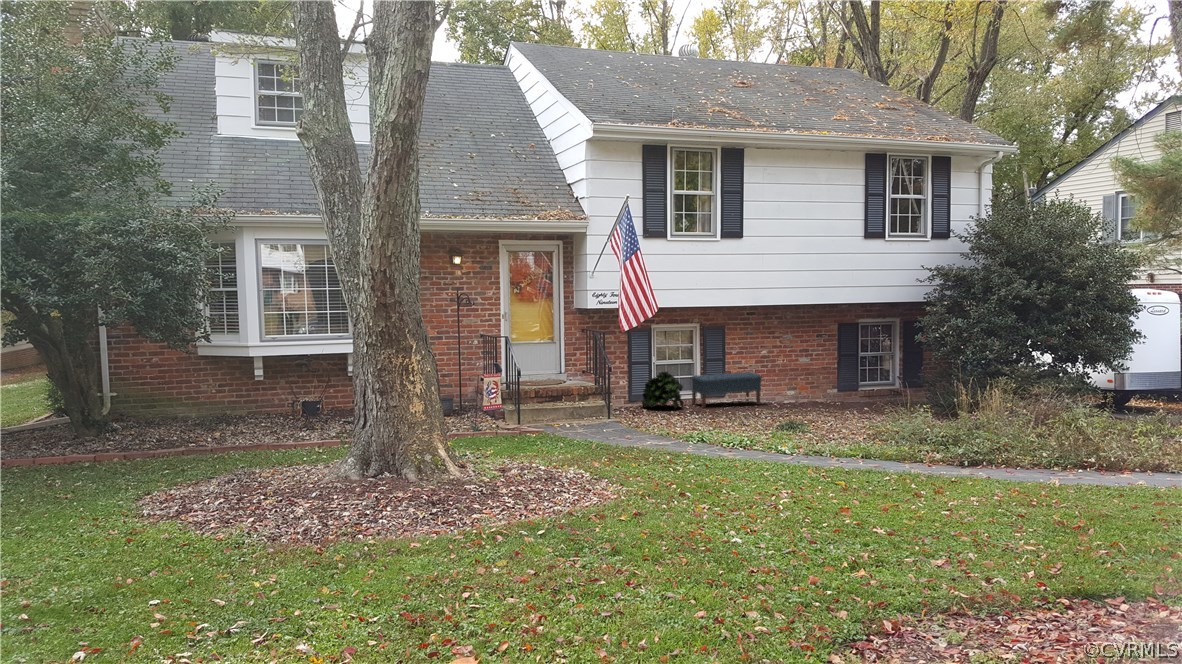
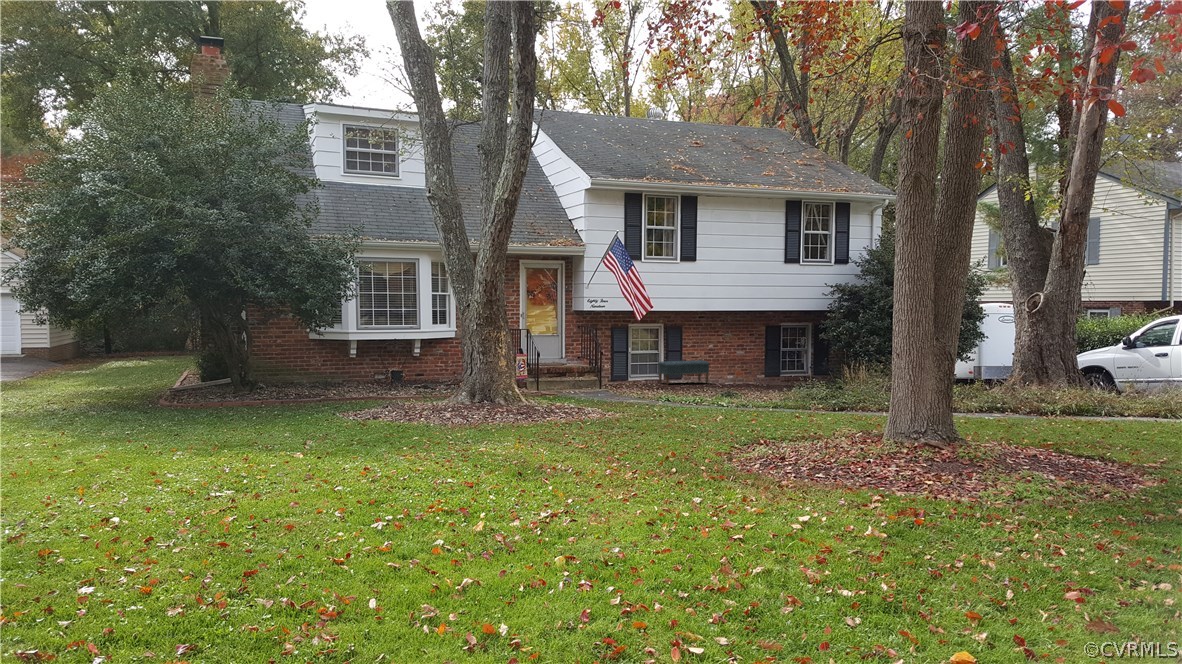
potted plant: present [642,372,684,409] -> none [622,358,653,385]

